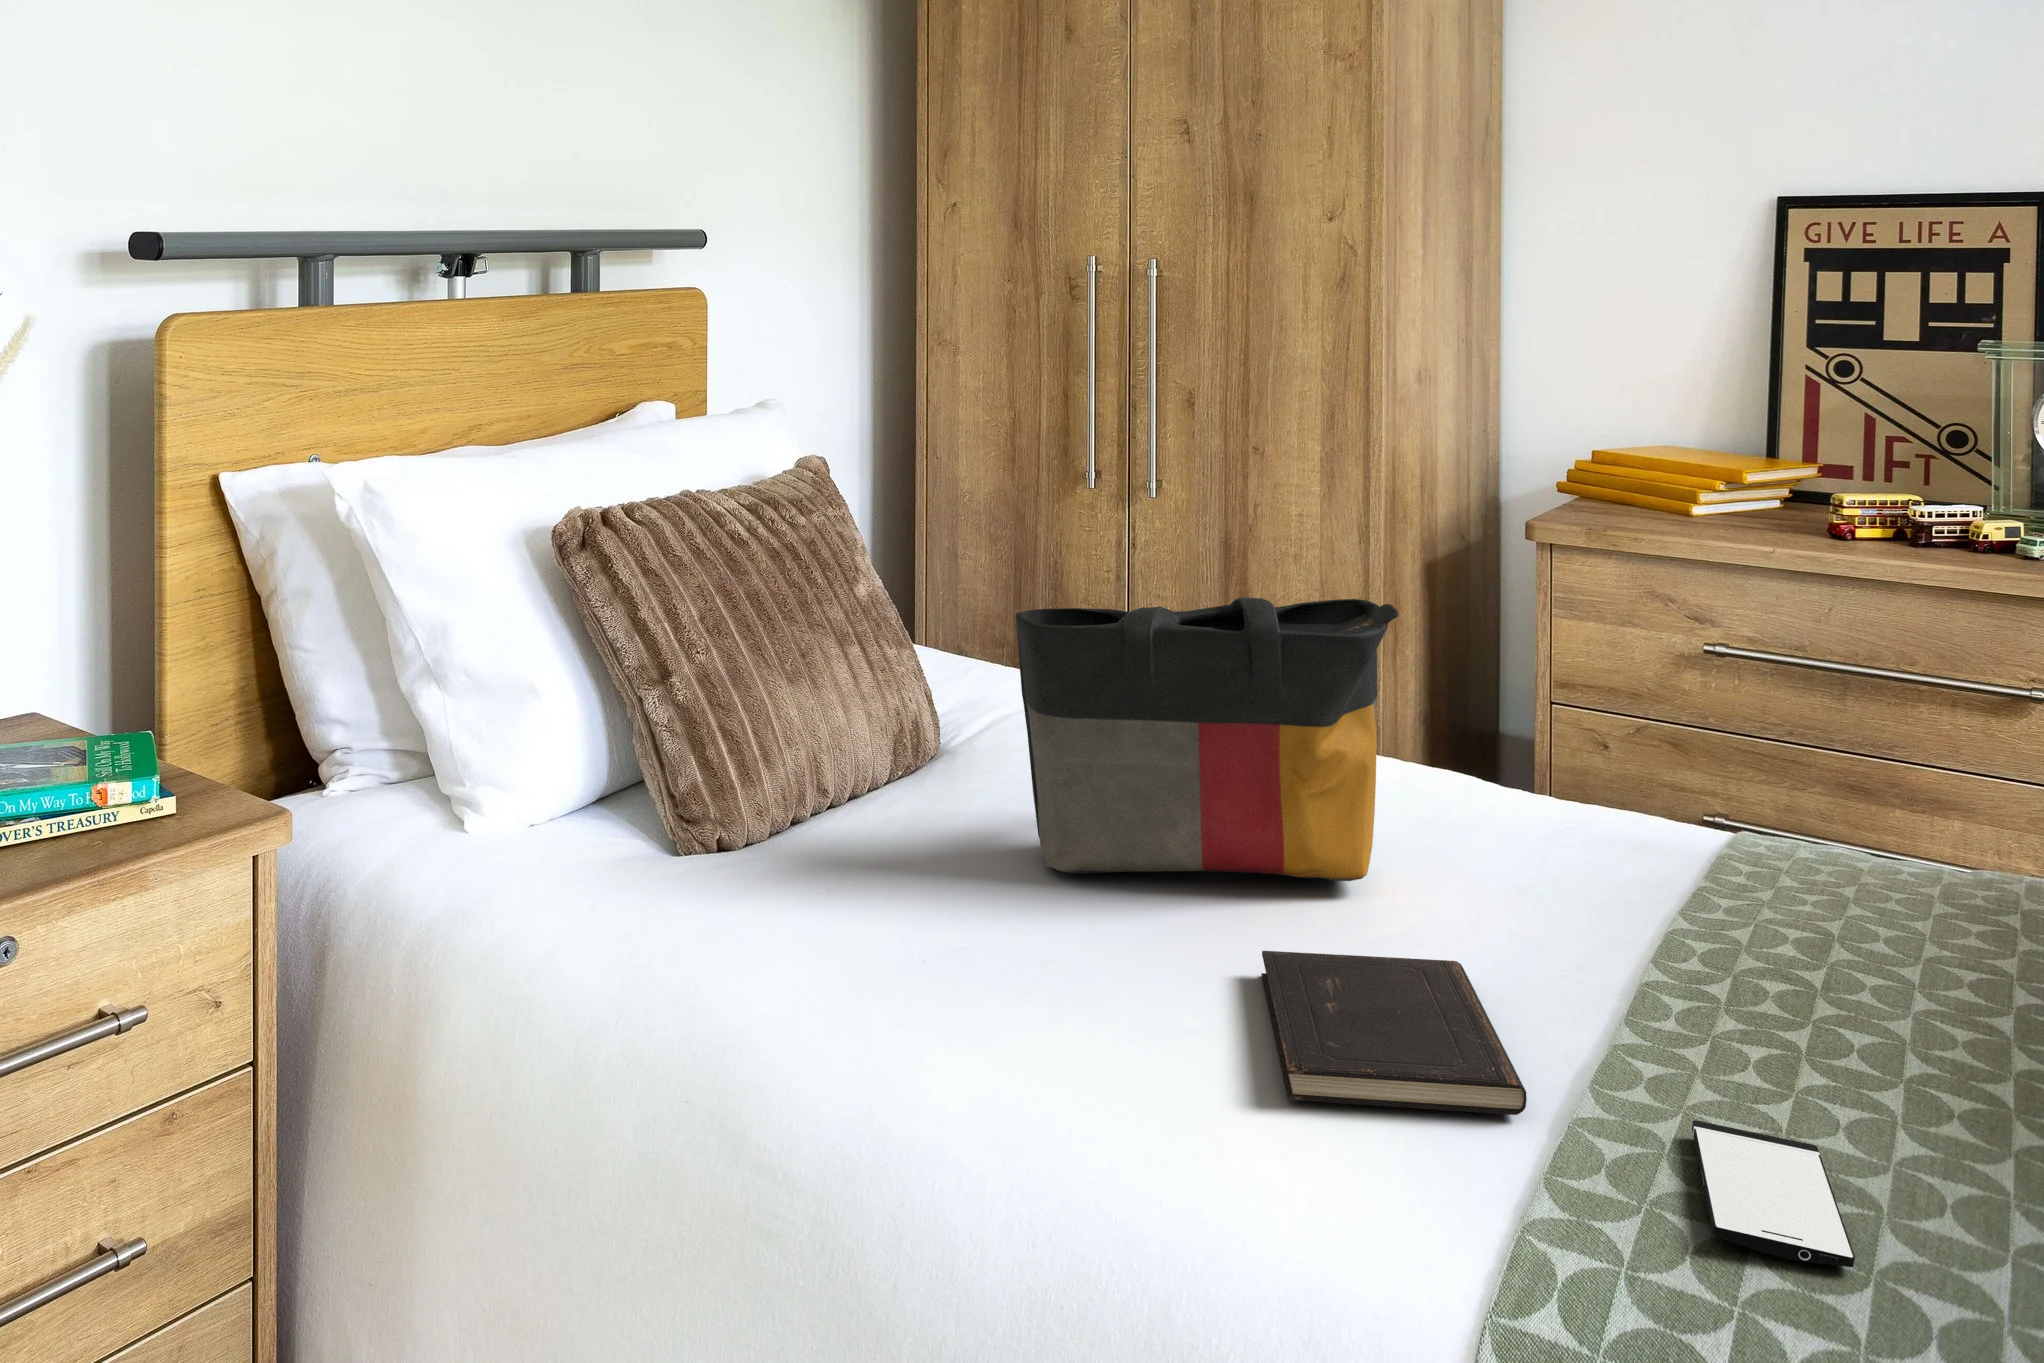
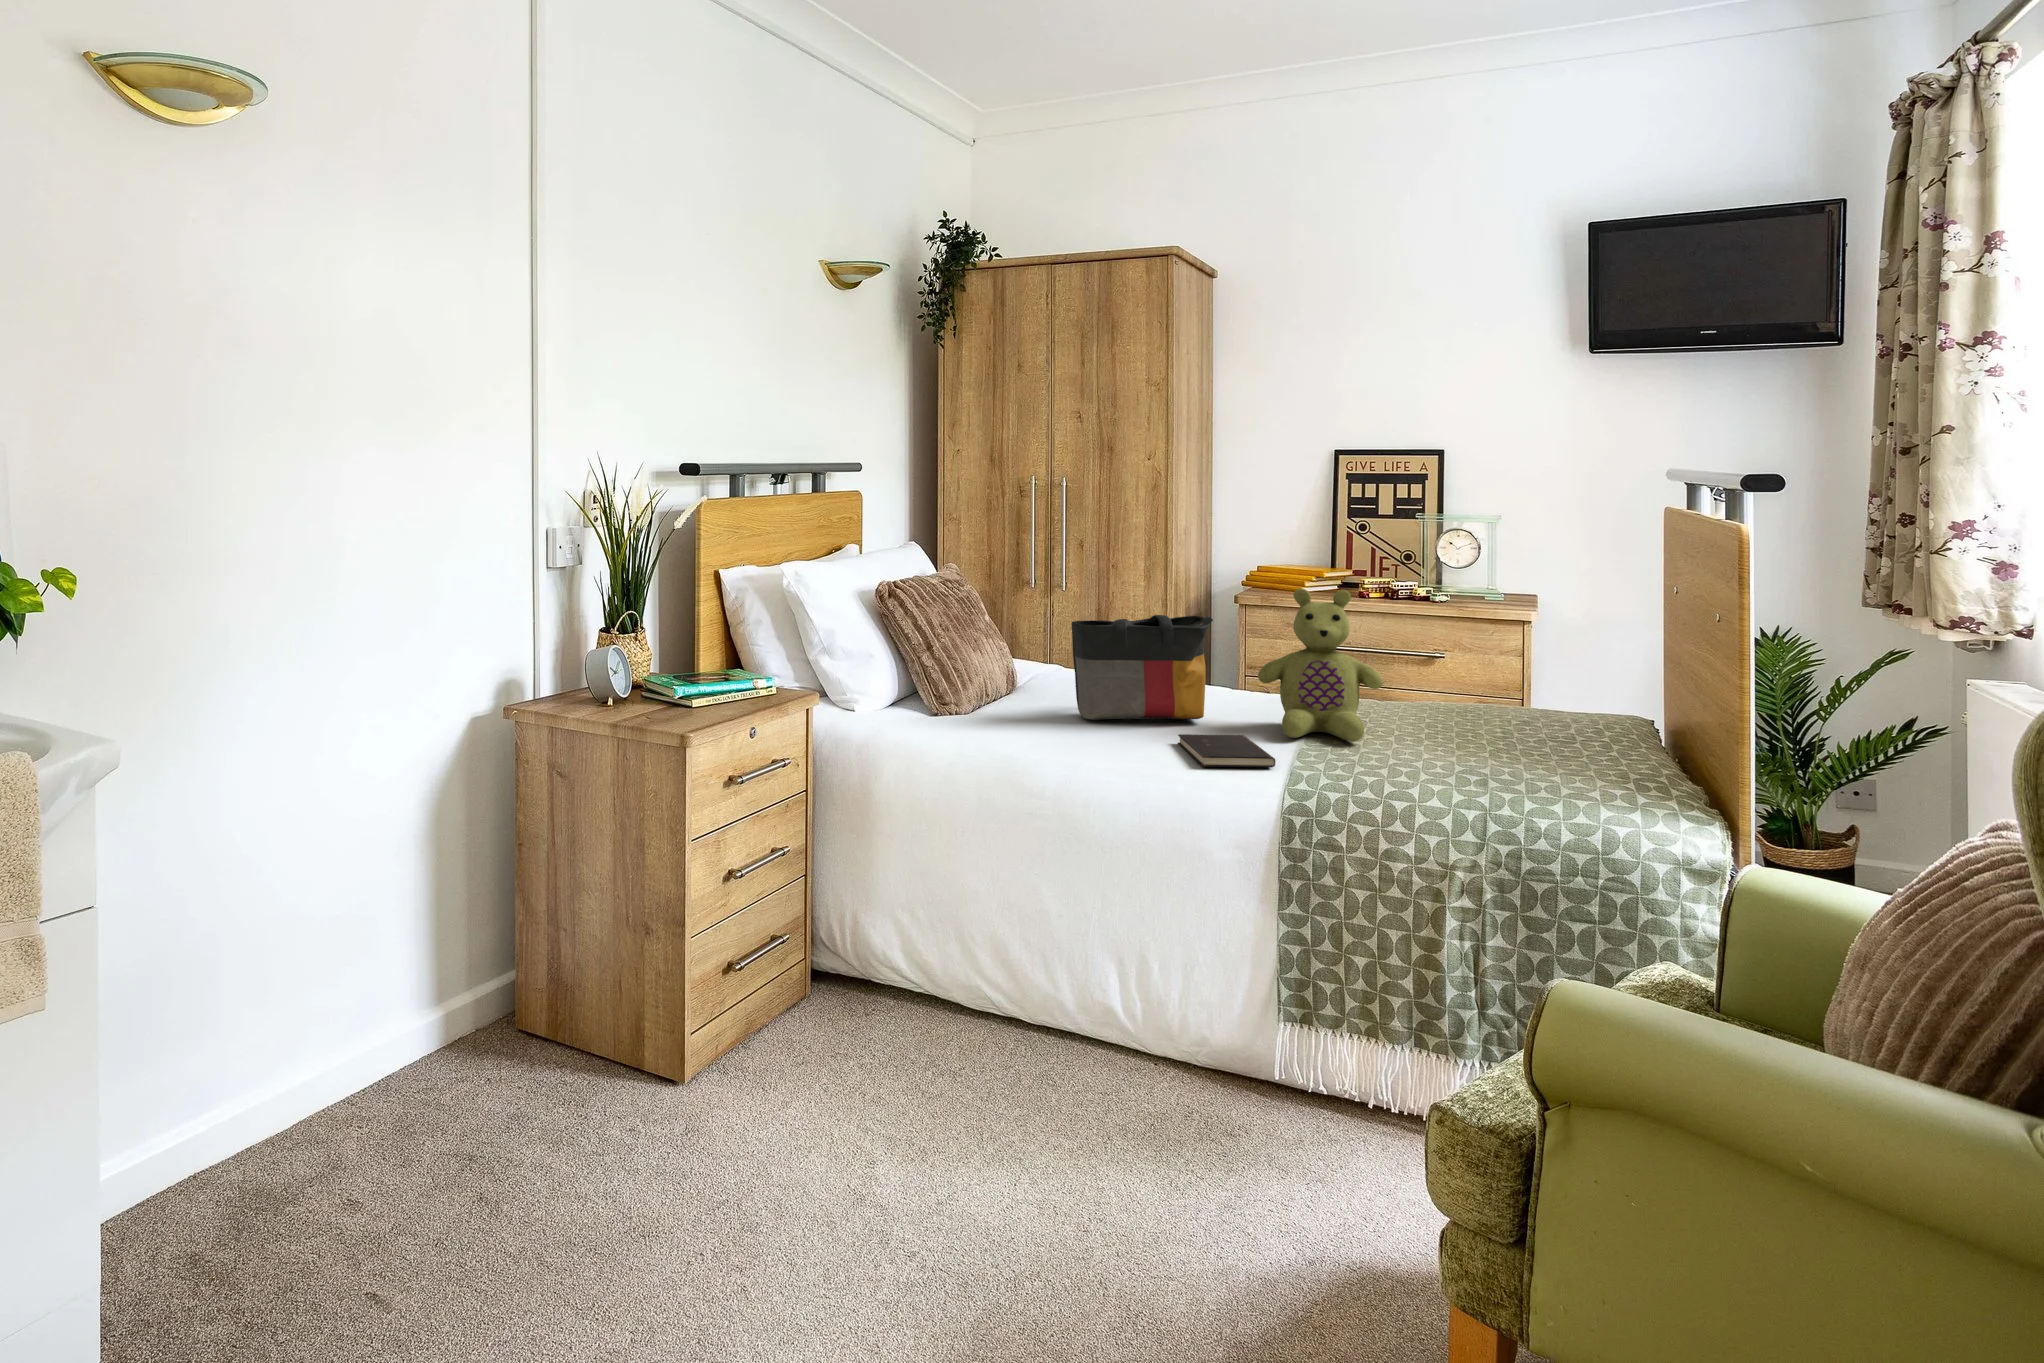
stuffed bear: none [1522,530,1897,993] -> present [1258,589,1383,741]
smartphone: present [1692,1120,1855,1267] -> none [1325,765,1371,789]

